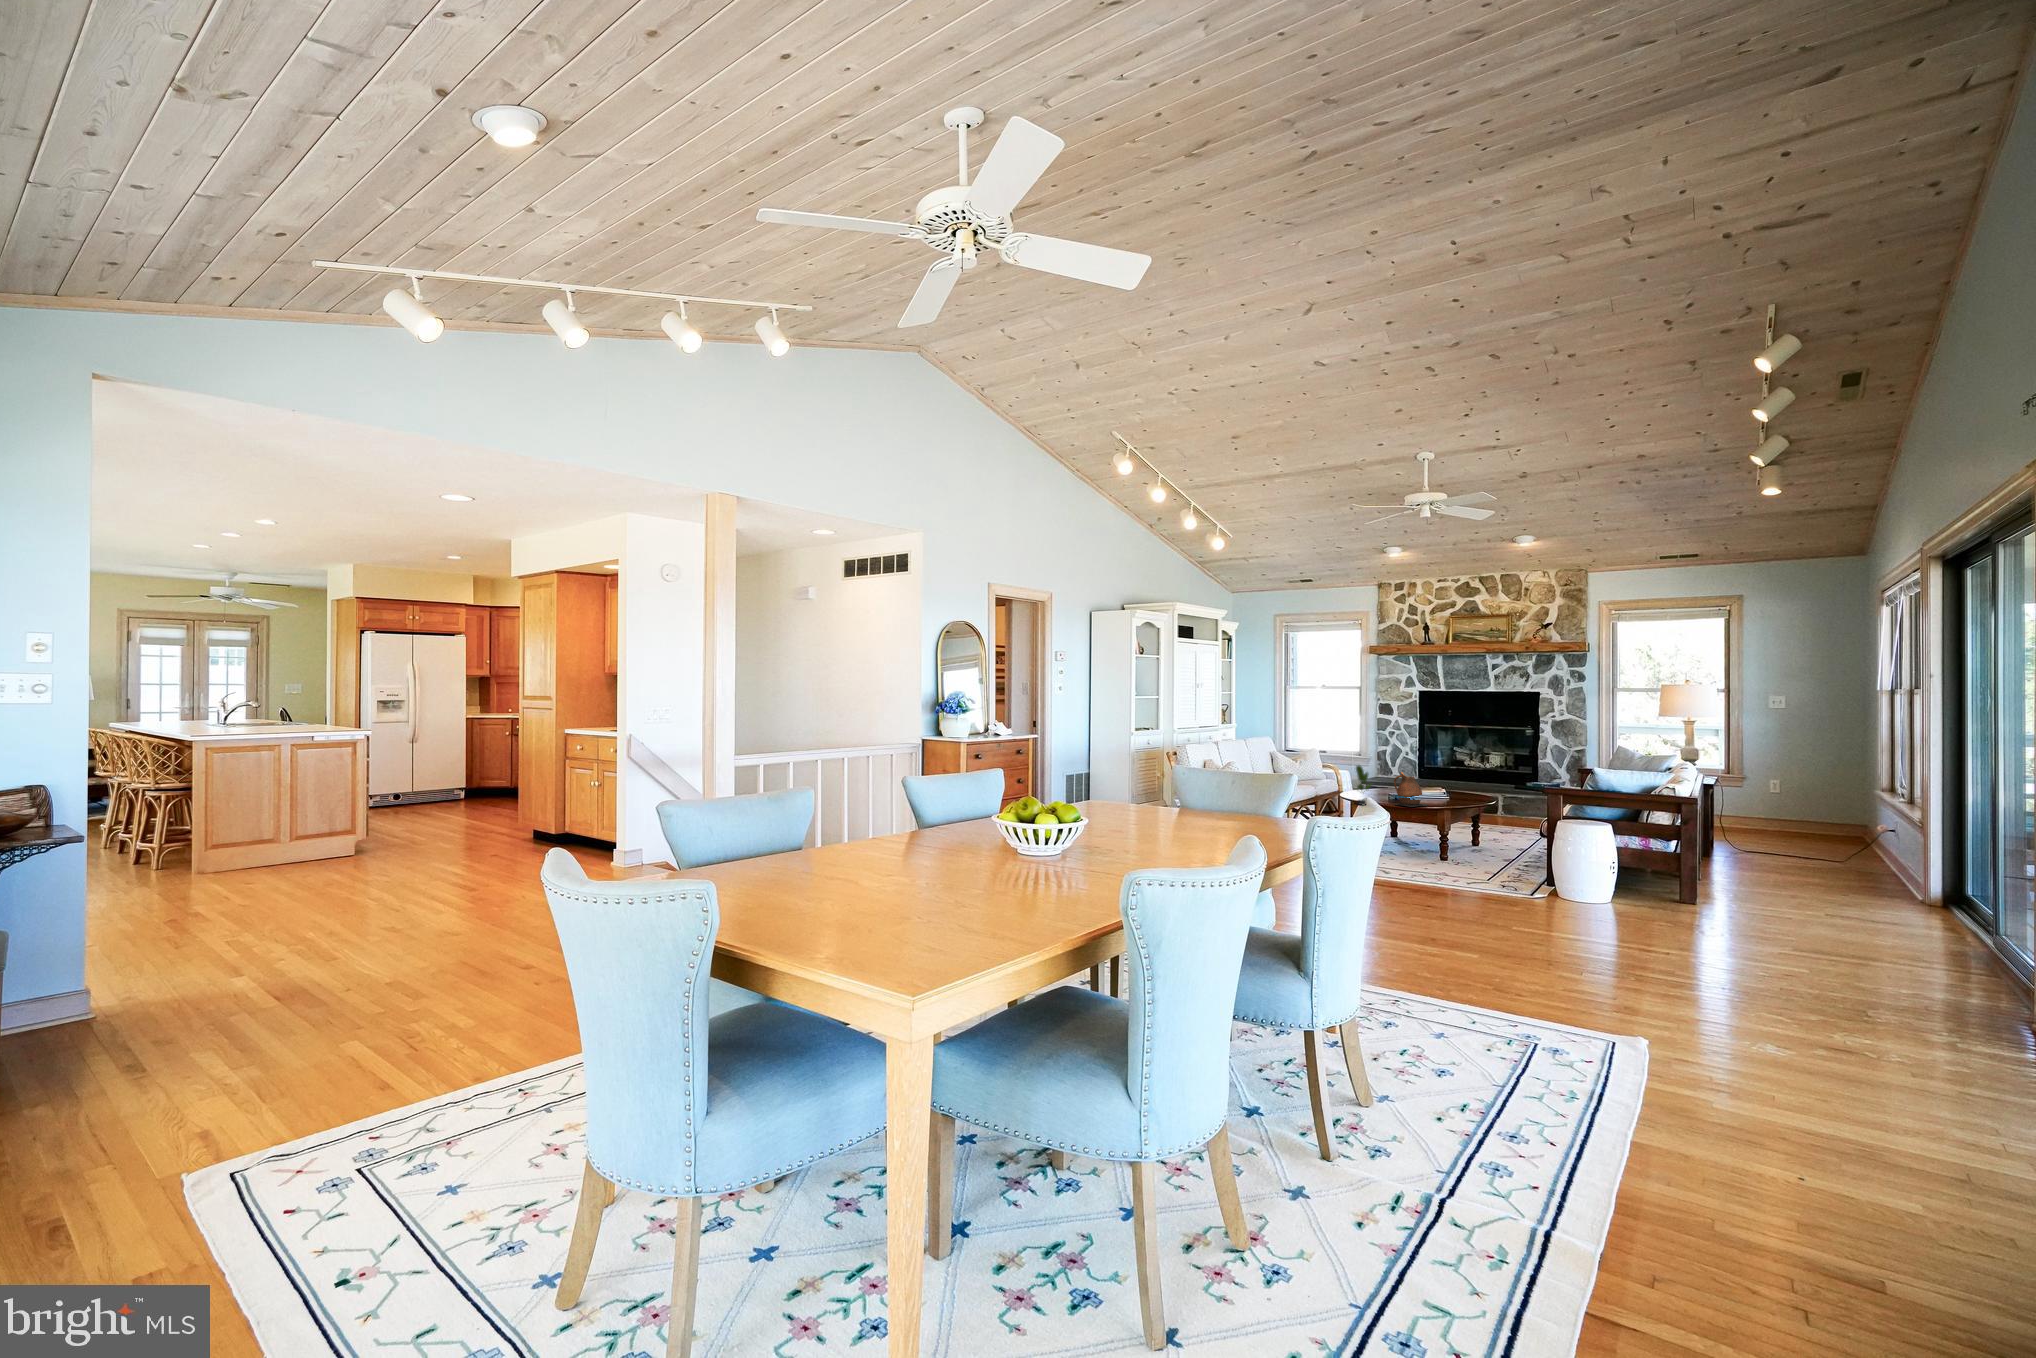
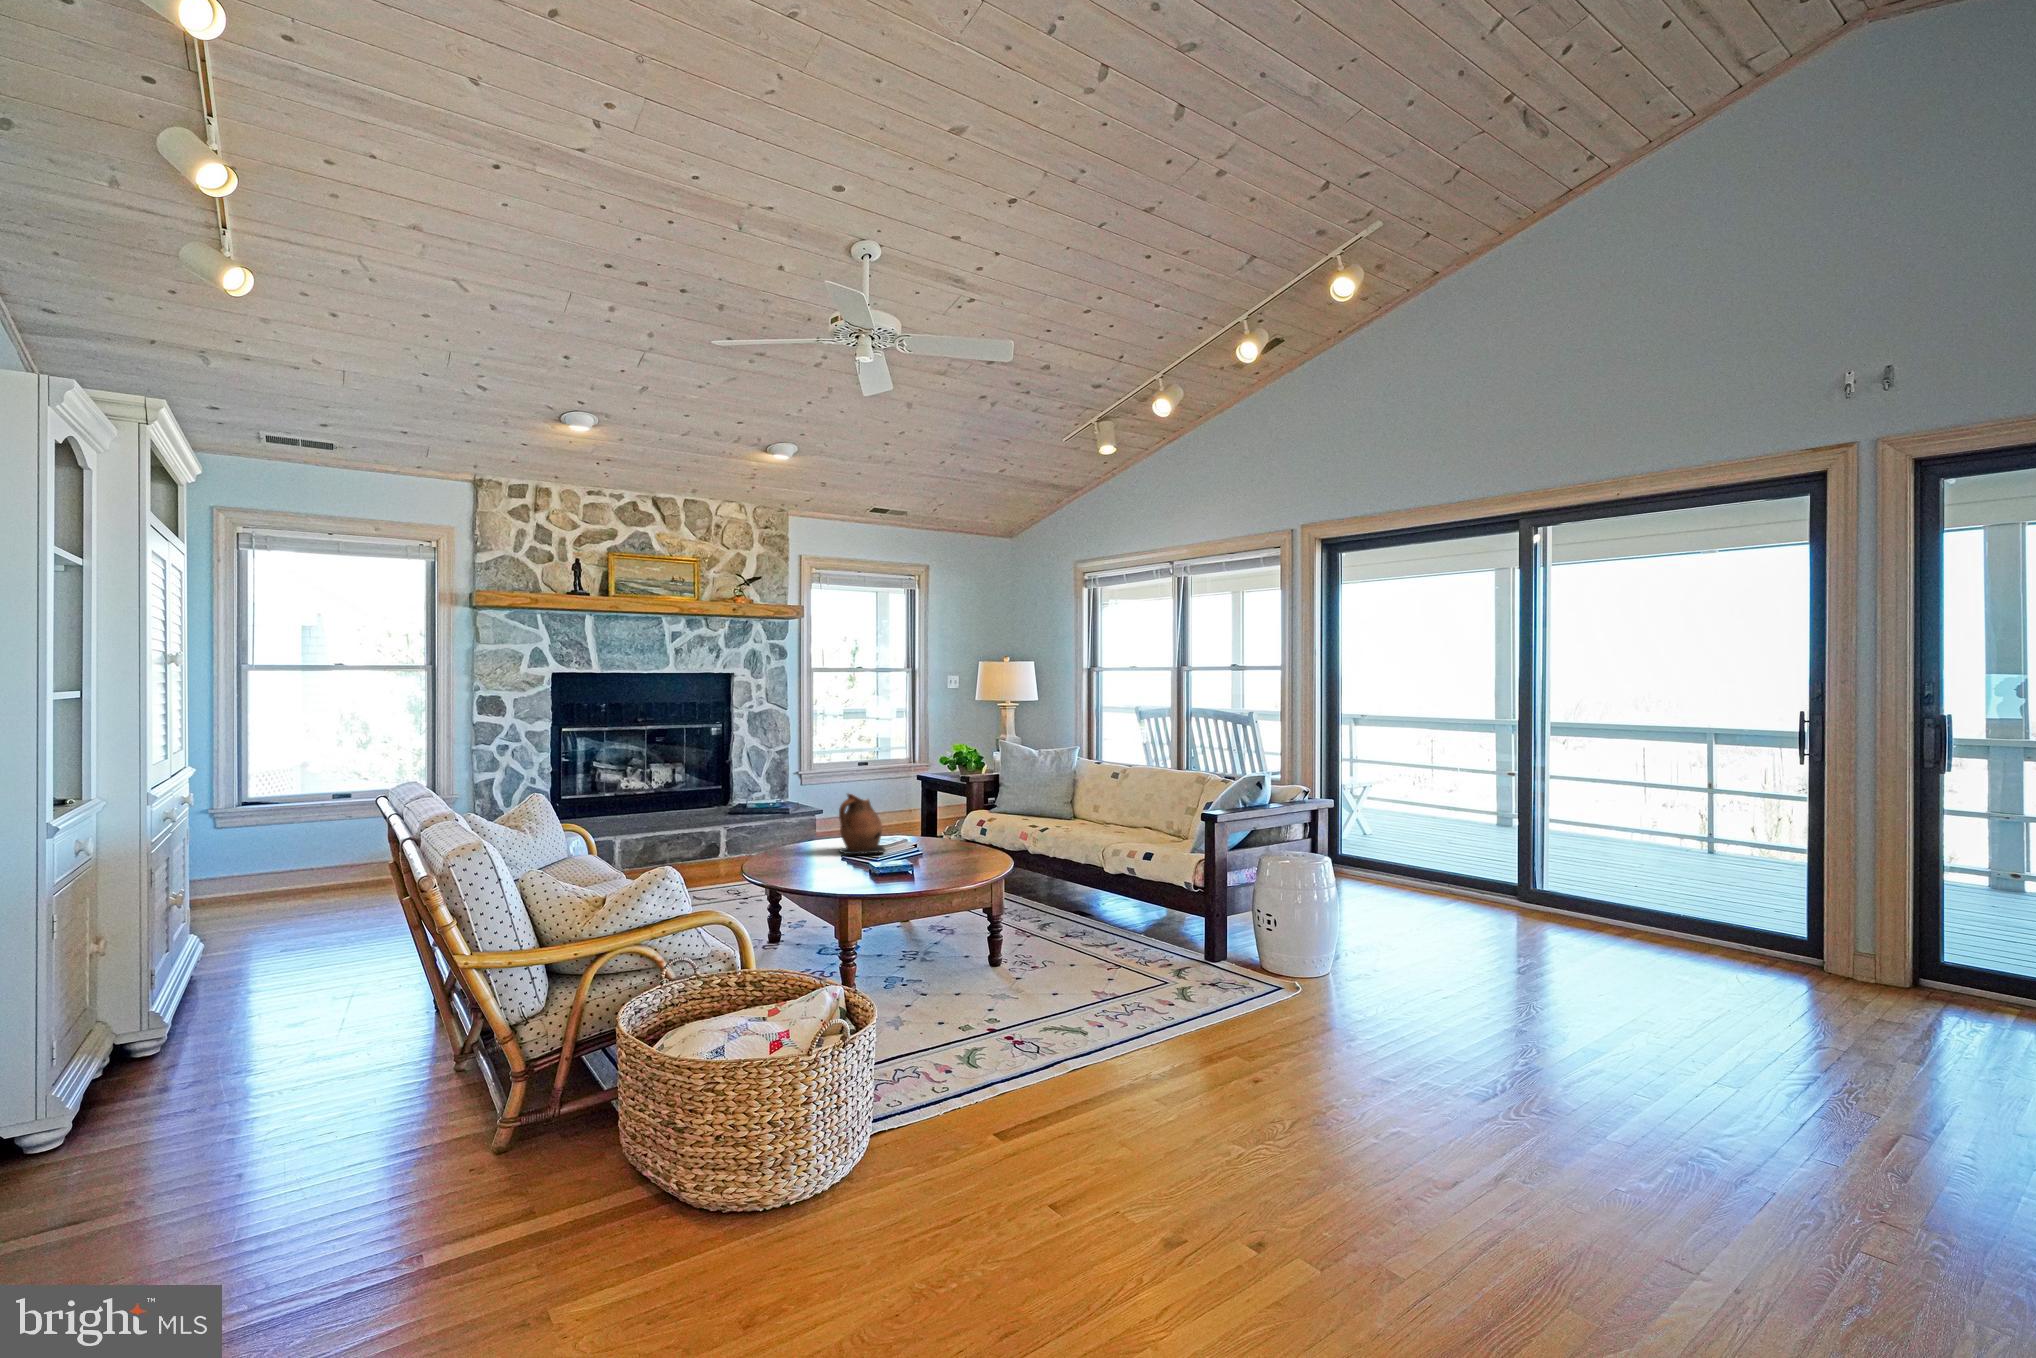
potted plant: present [1356,766,1372,805] -> none [788,787,831,868]

